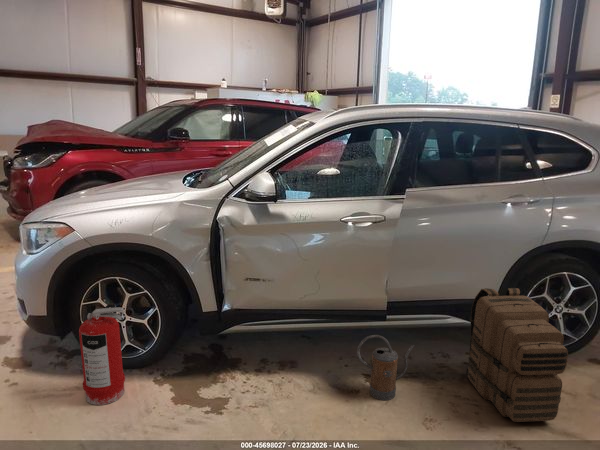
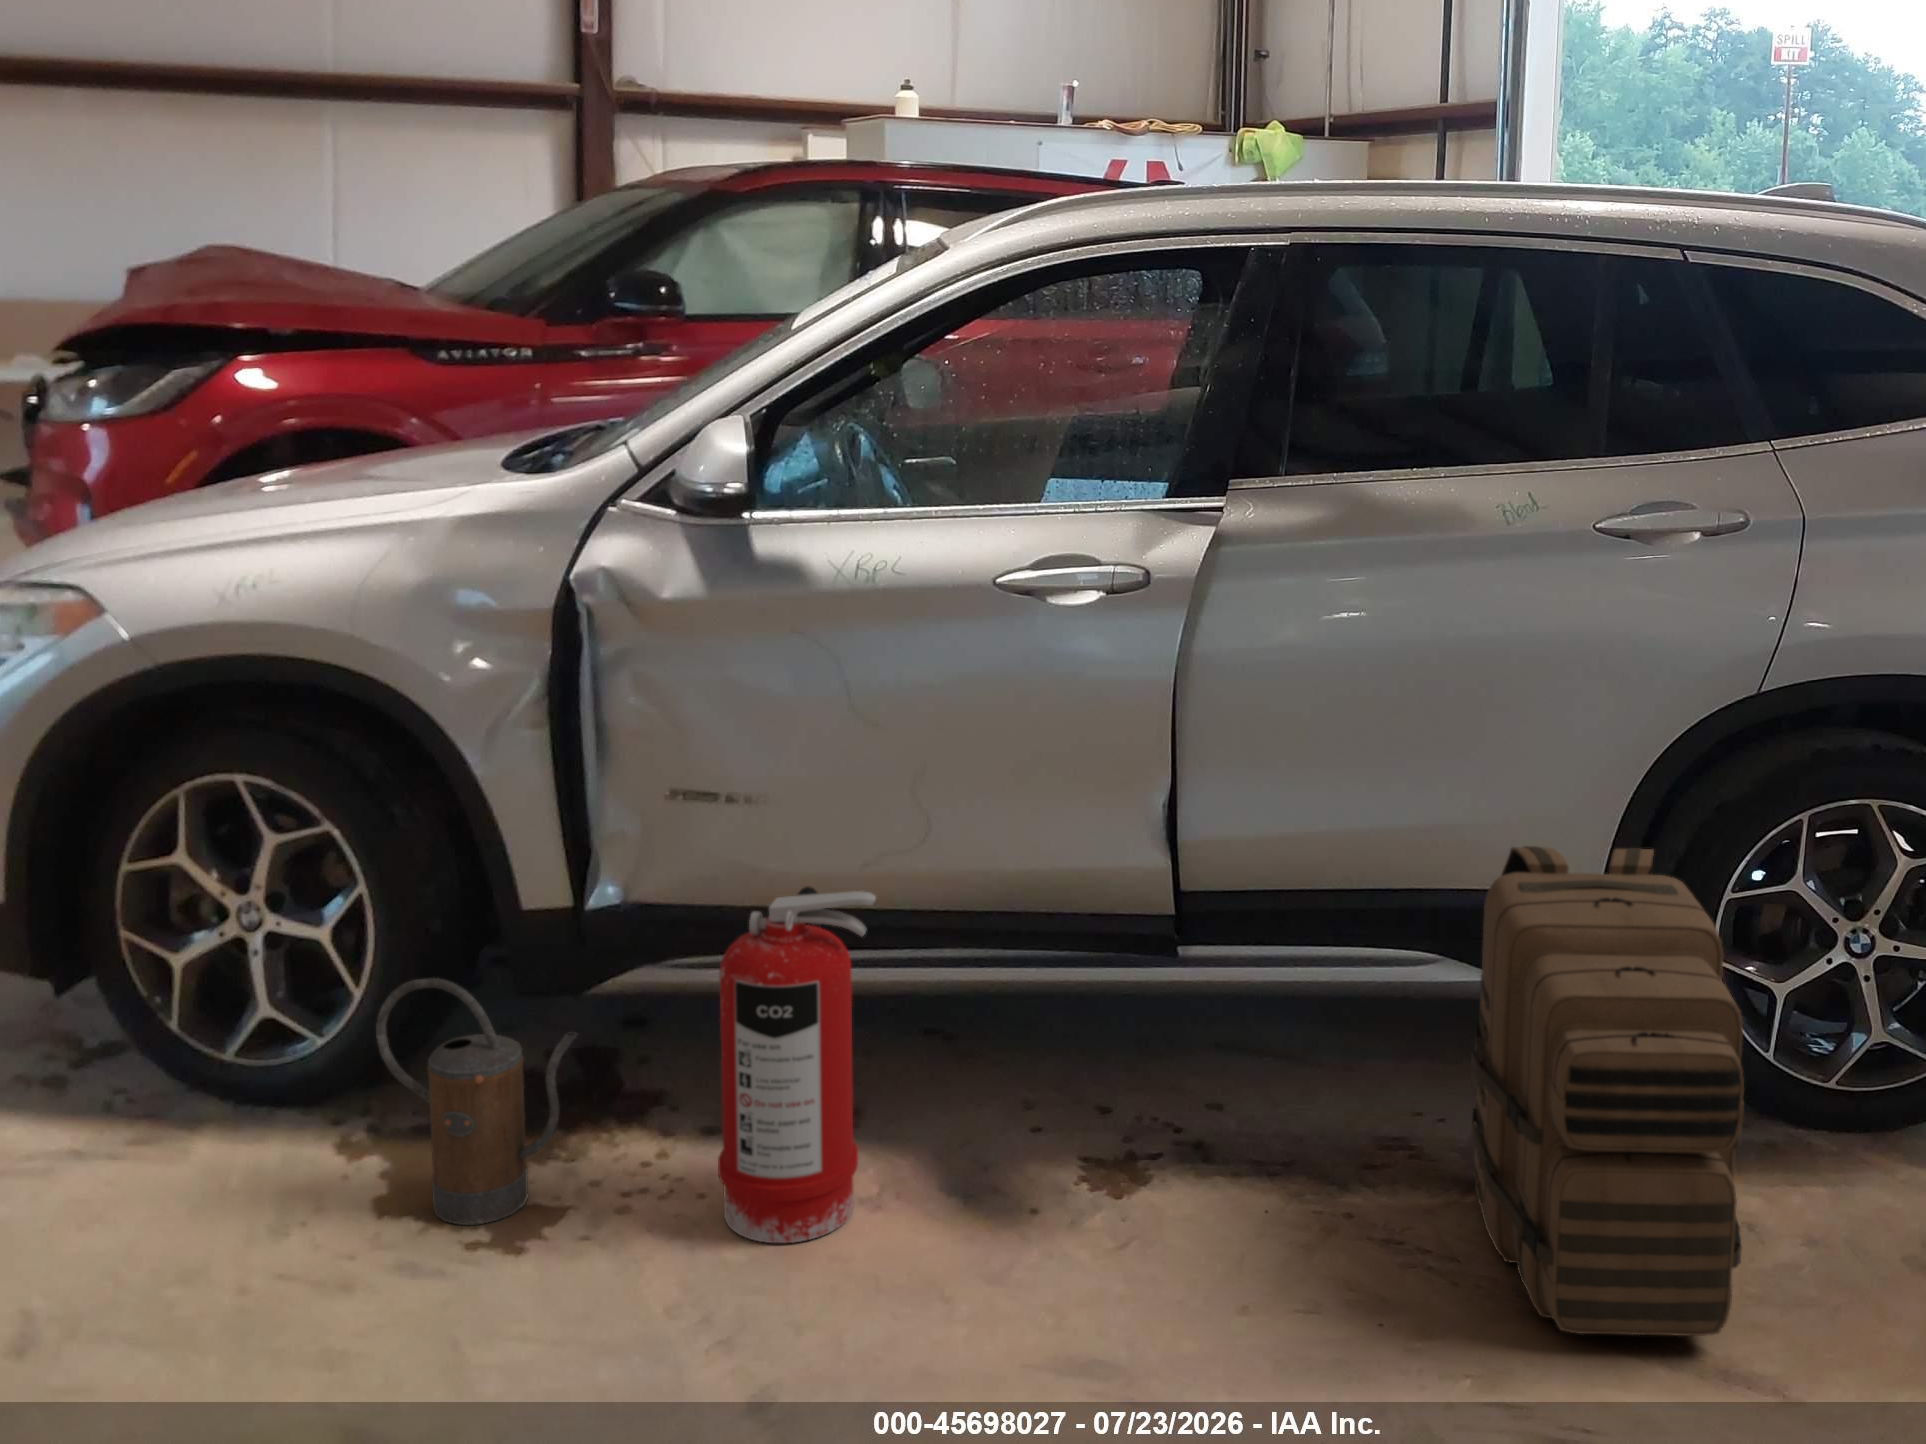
fire extinguisher: present [79,304,125,405] -> present [718,886,876,1243]
watering can: present [357,335,414,400] -> present [376,978,577,1225]

